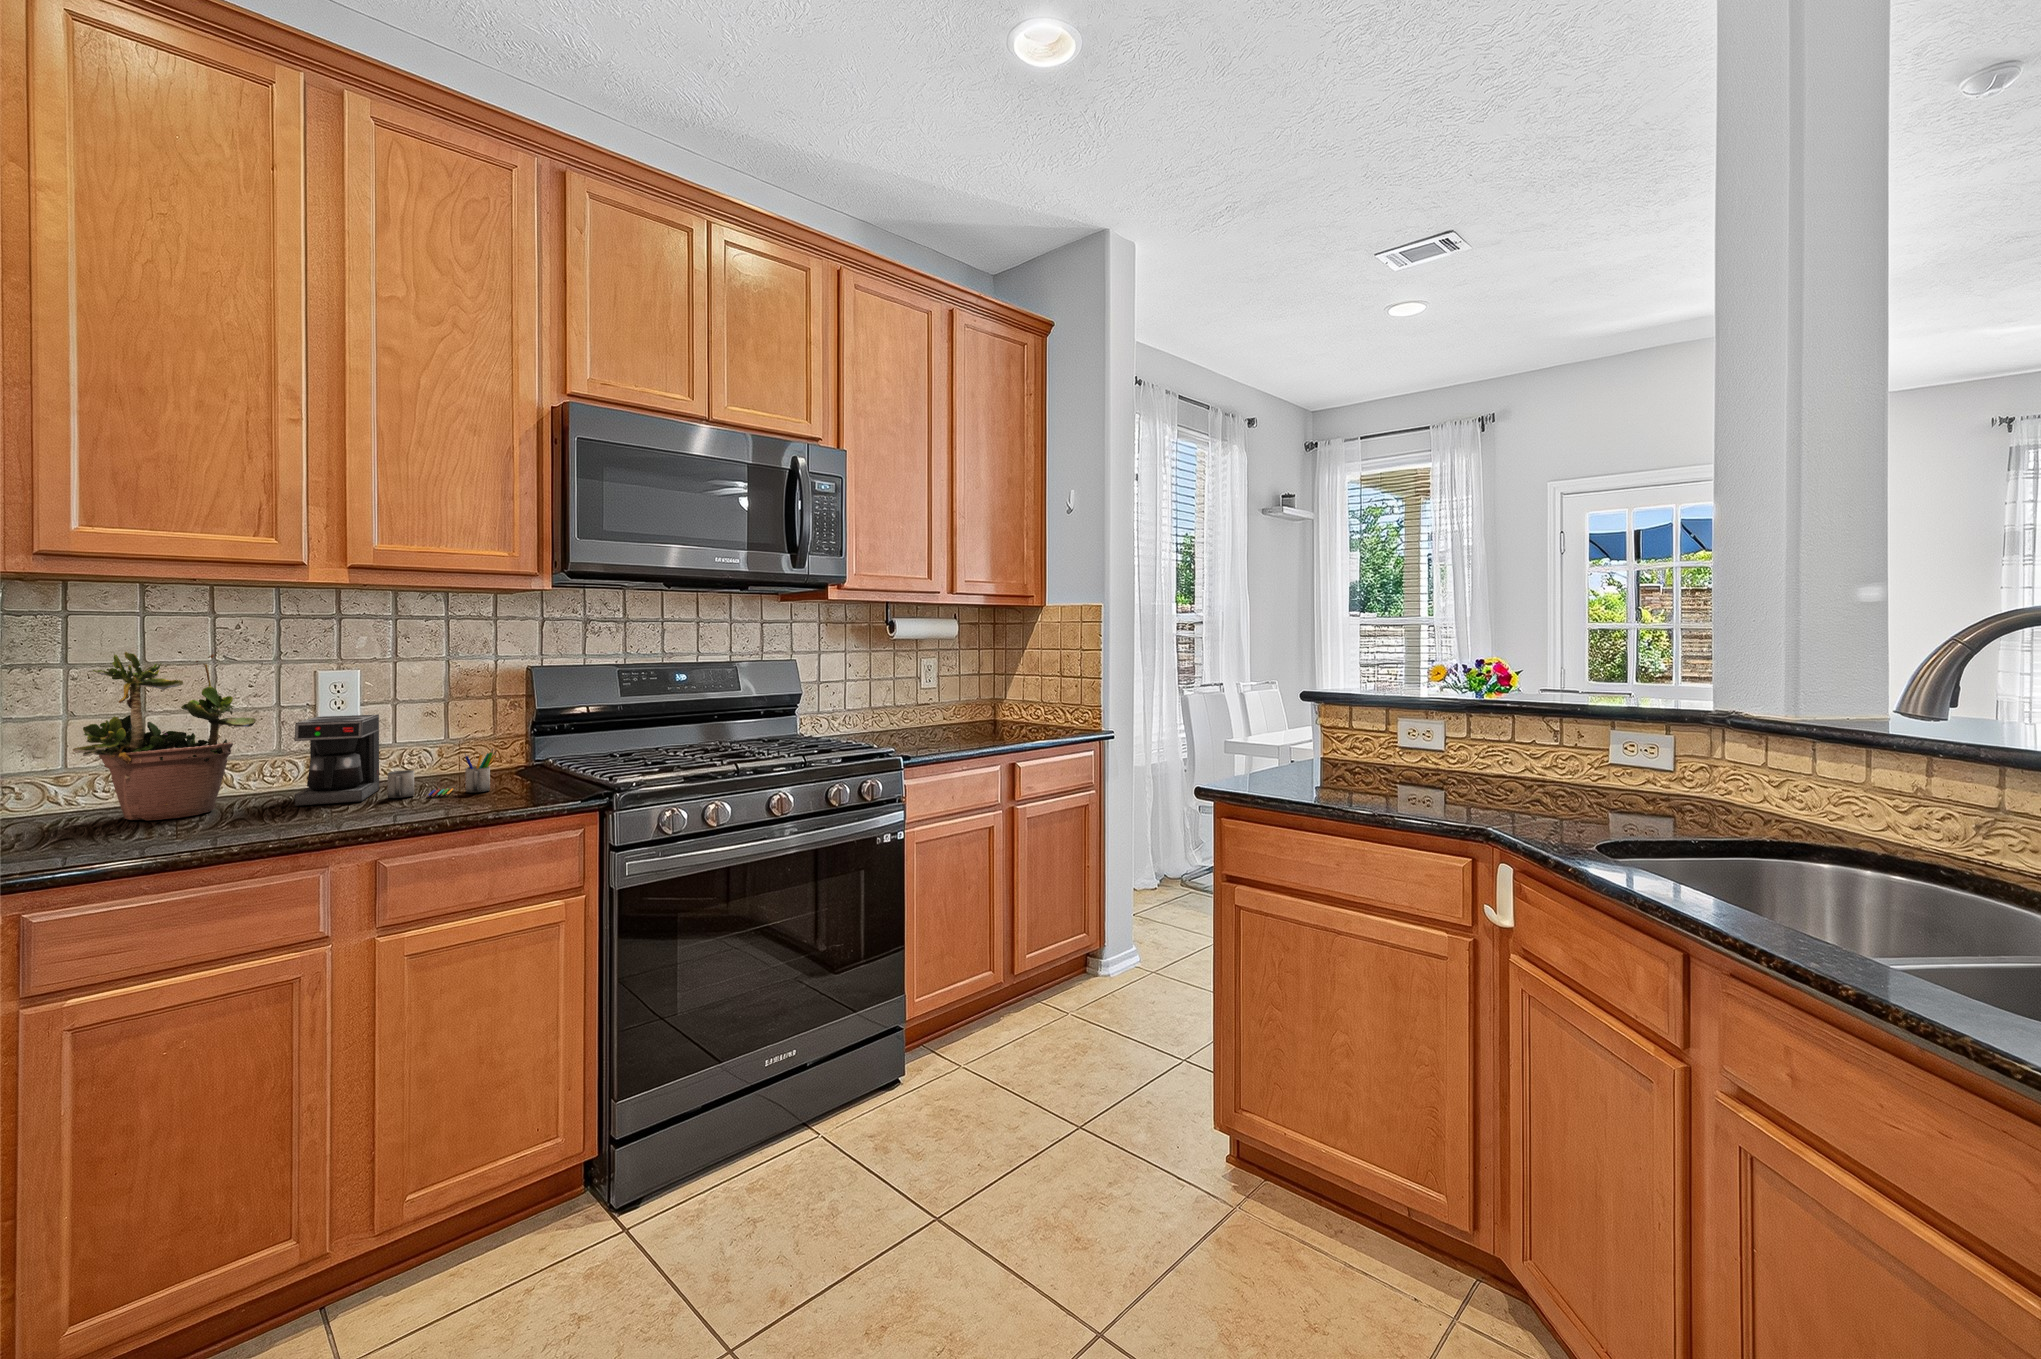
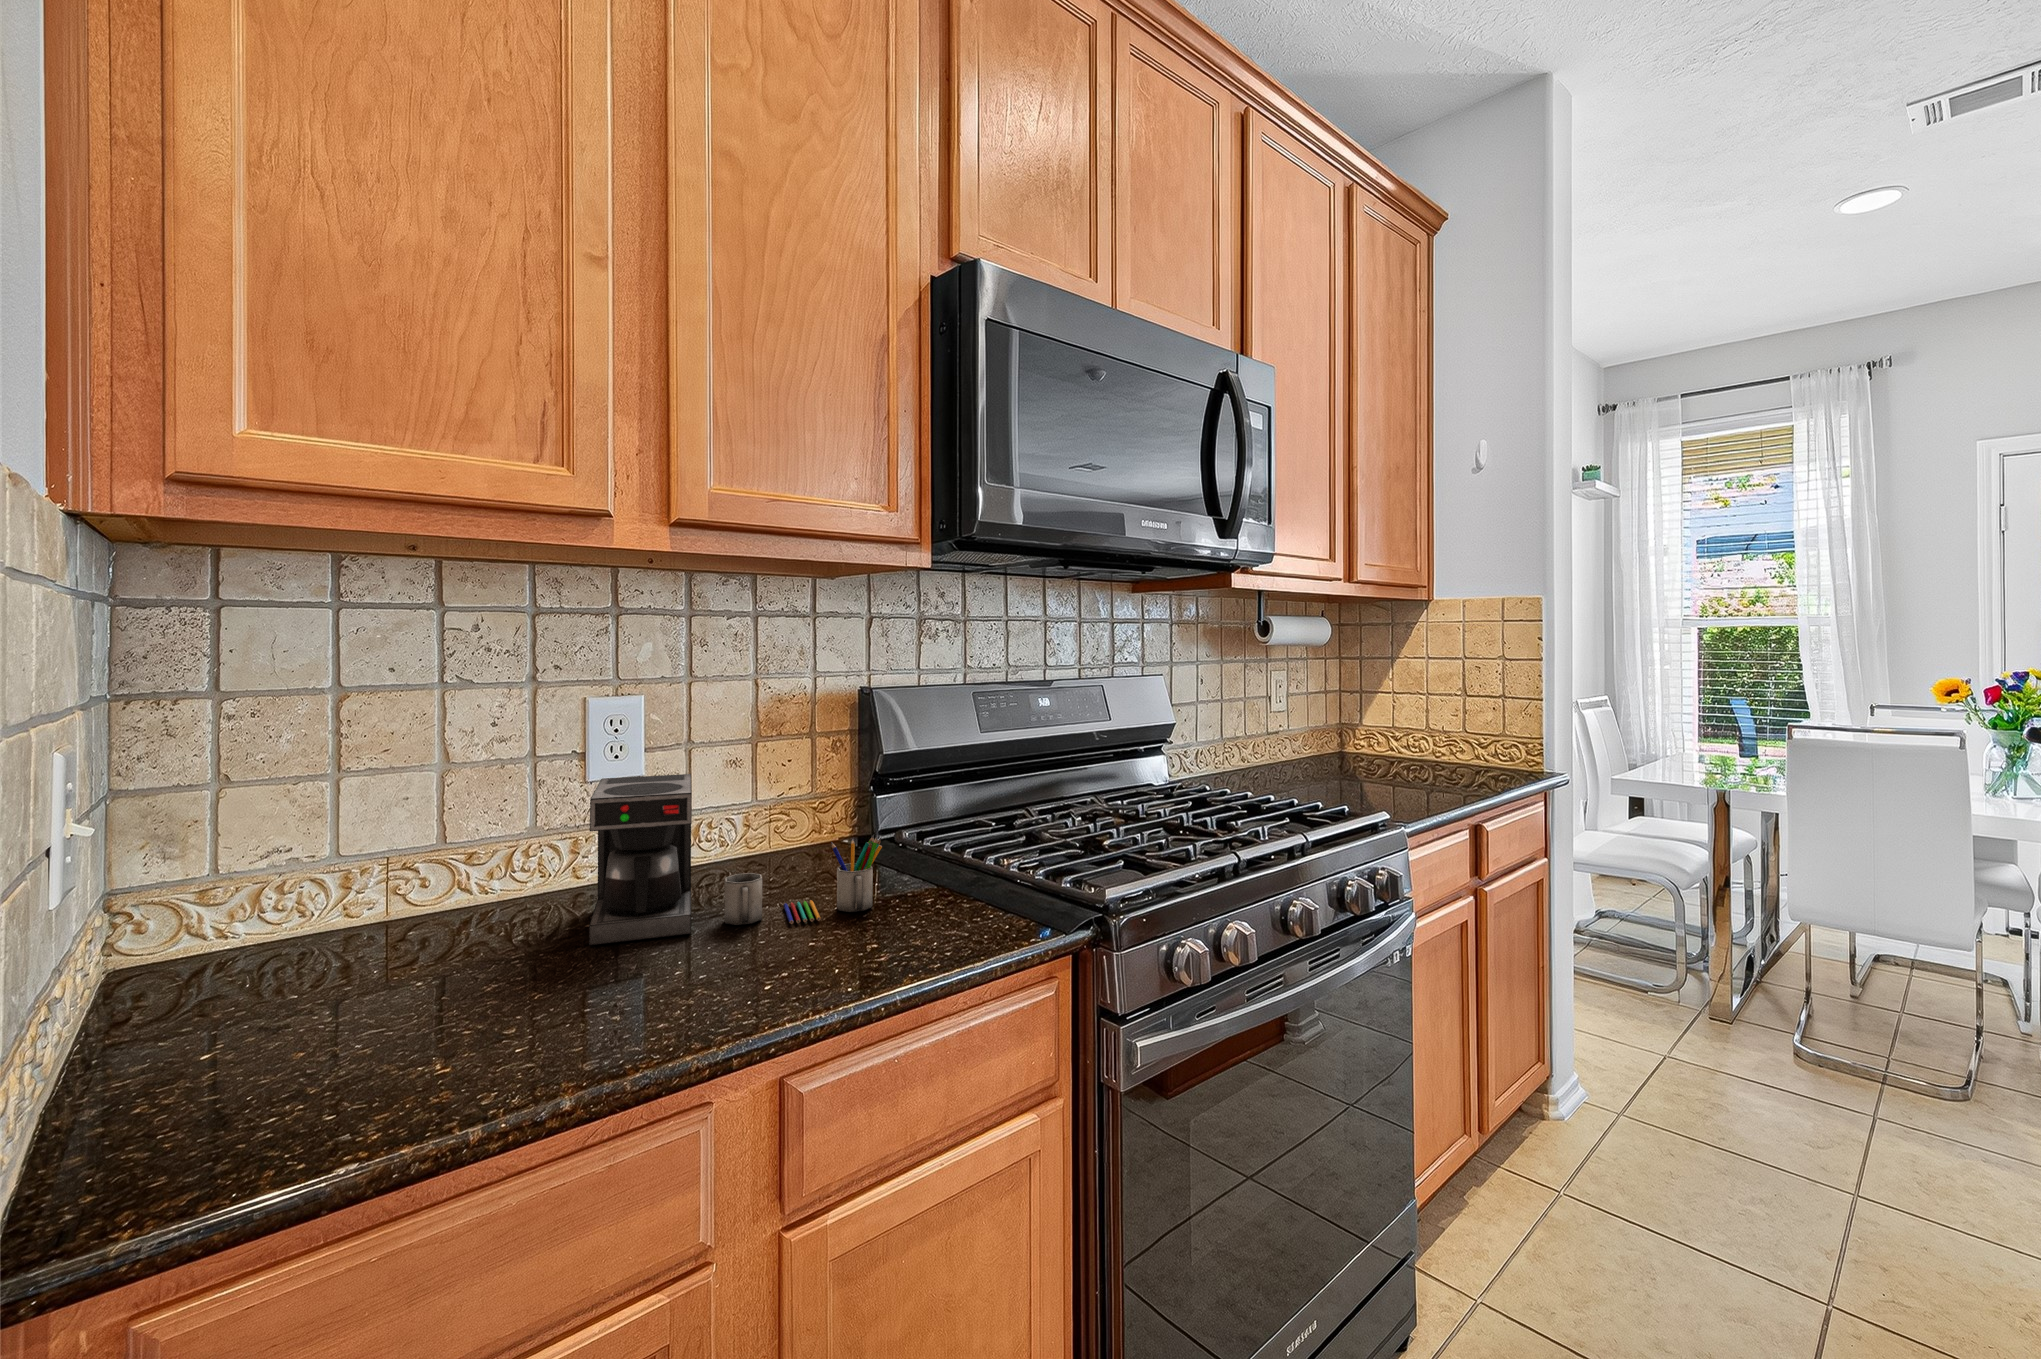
potted plant: present [73,639,256,820] -> none [233,651,526,987]

